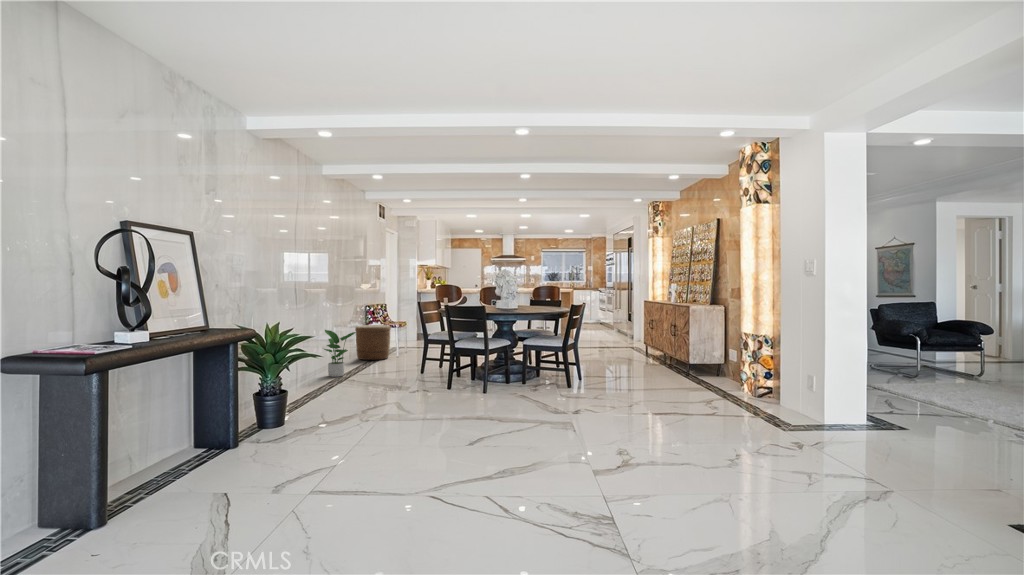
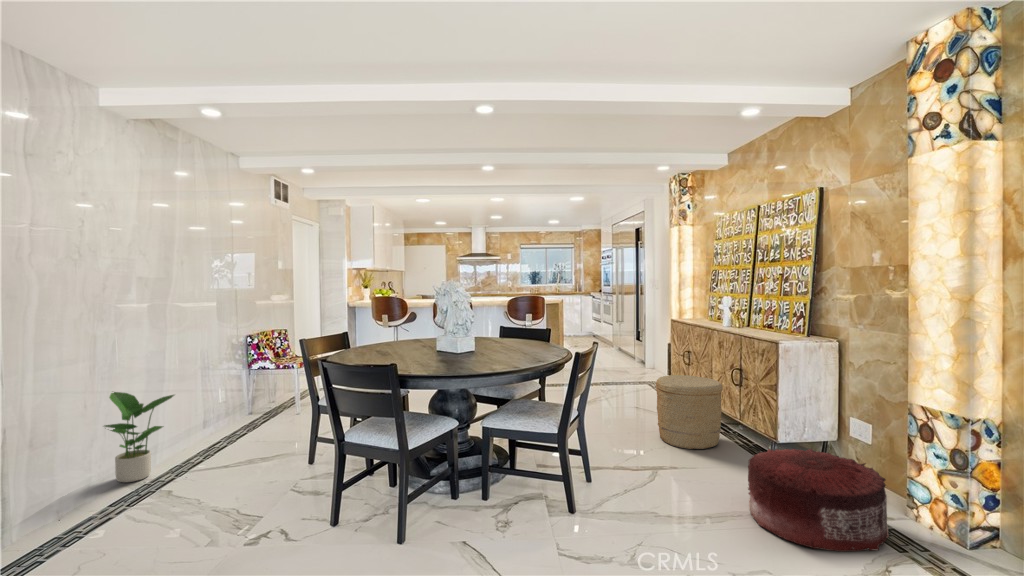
woven basket: present [355,325,391,360] -> present [656,375,723,449]
pouf: none [659,358,723,398] -> present [748,449,889,552]

